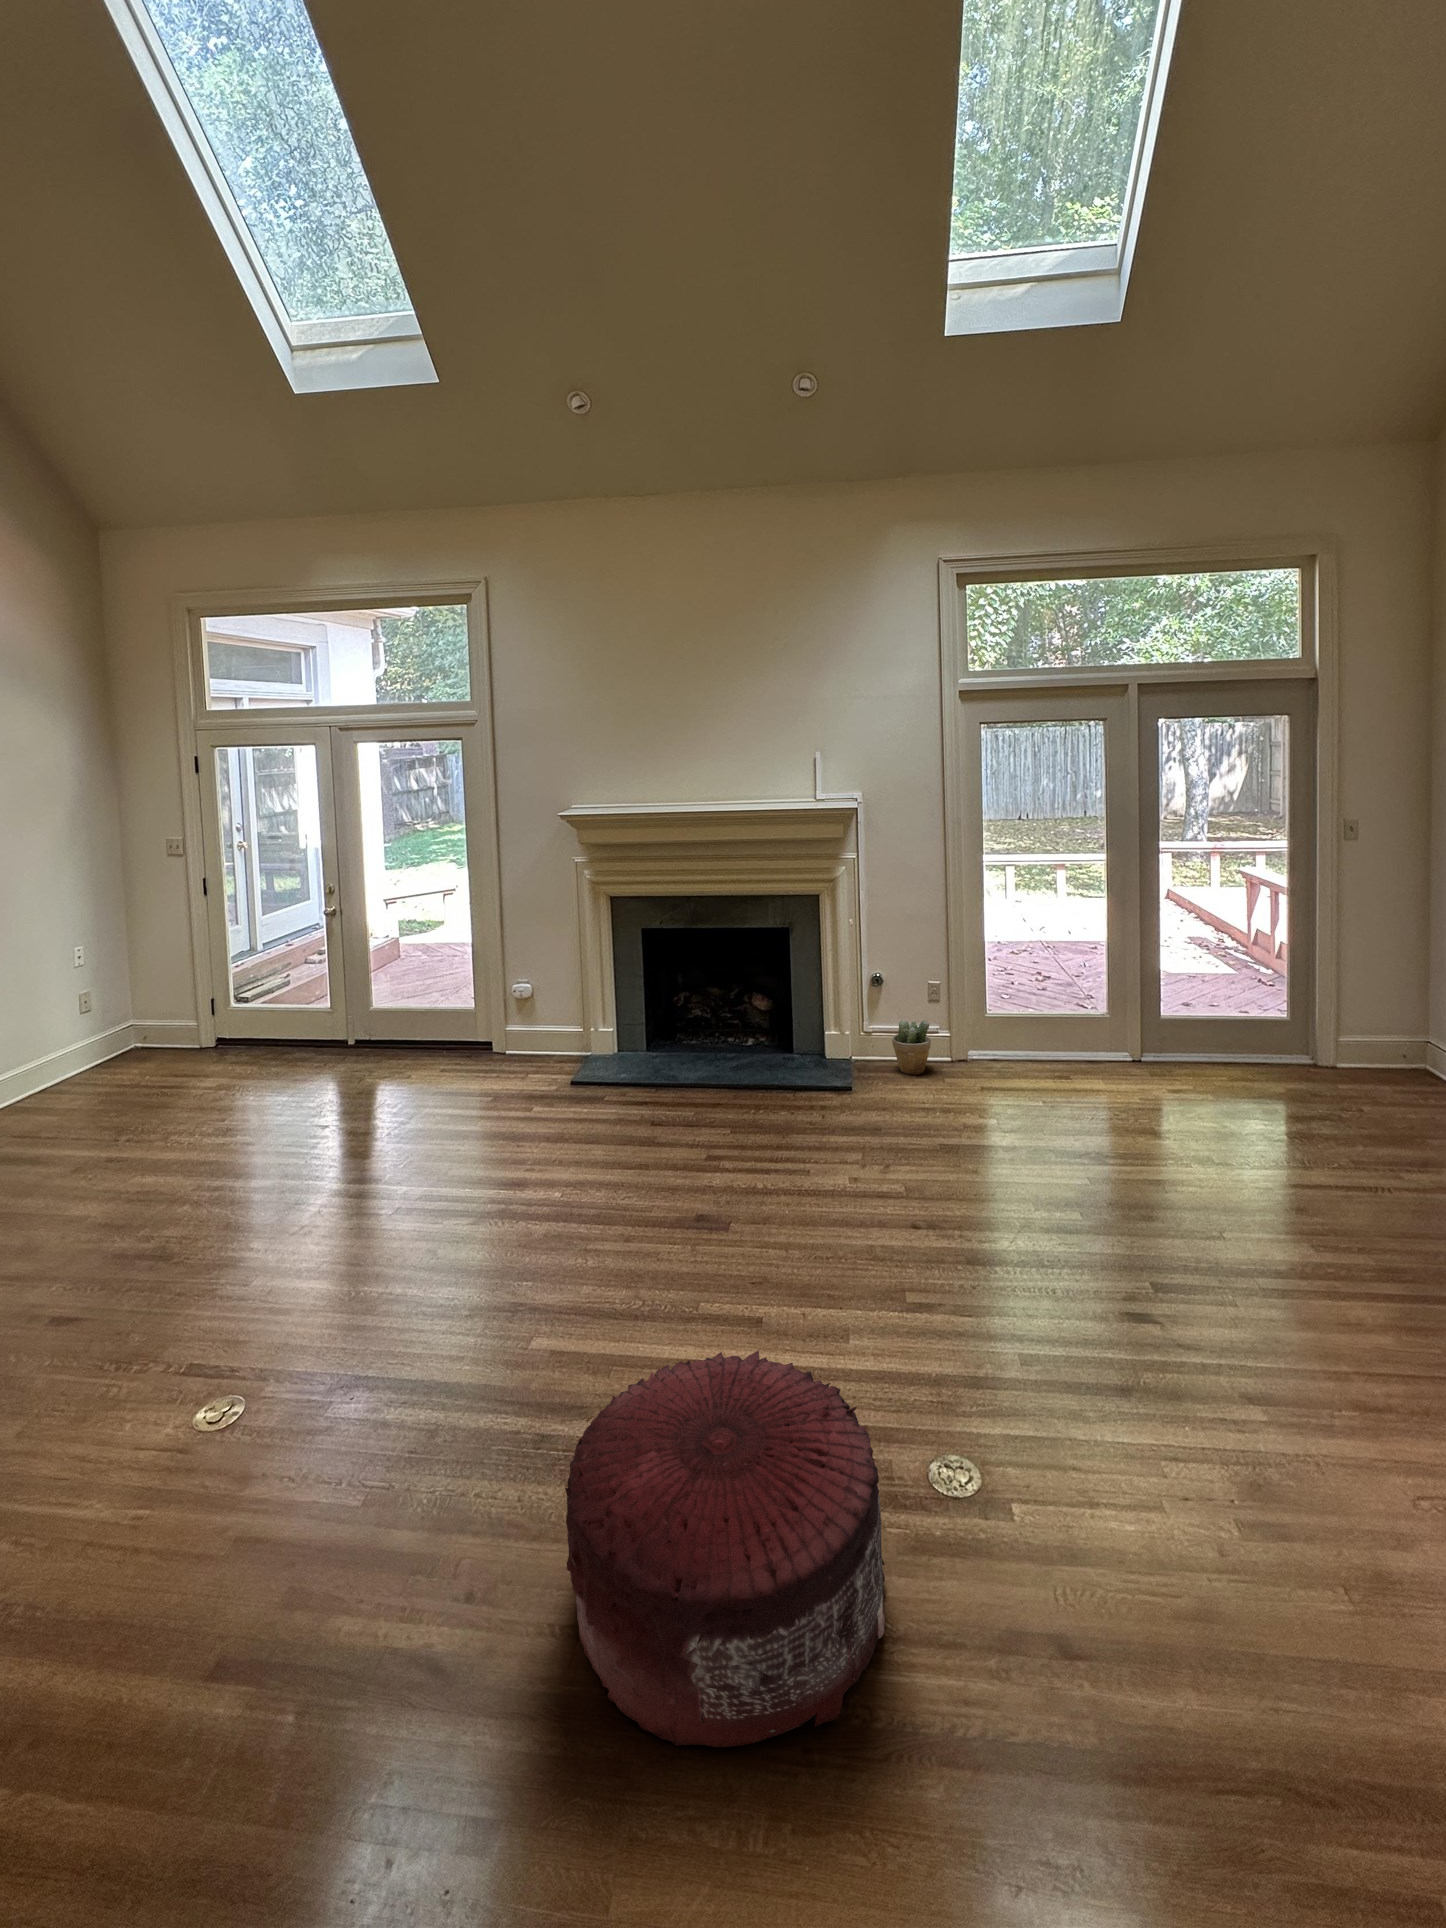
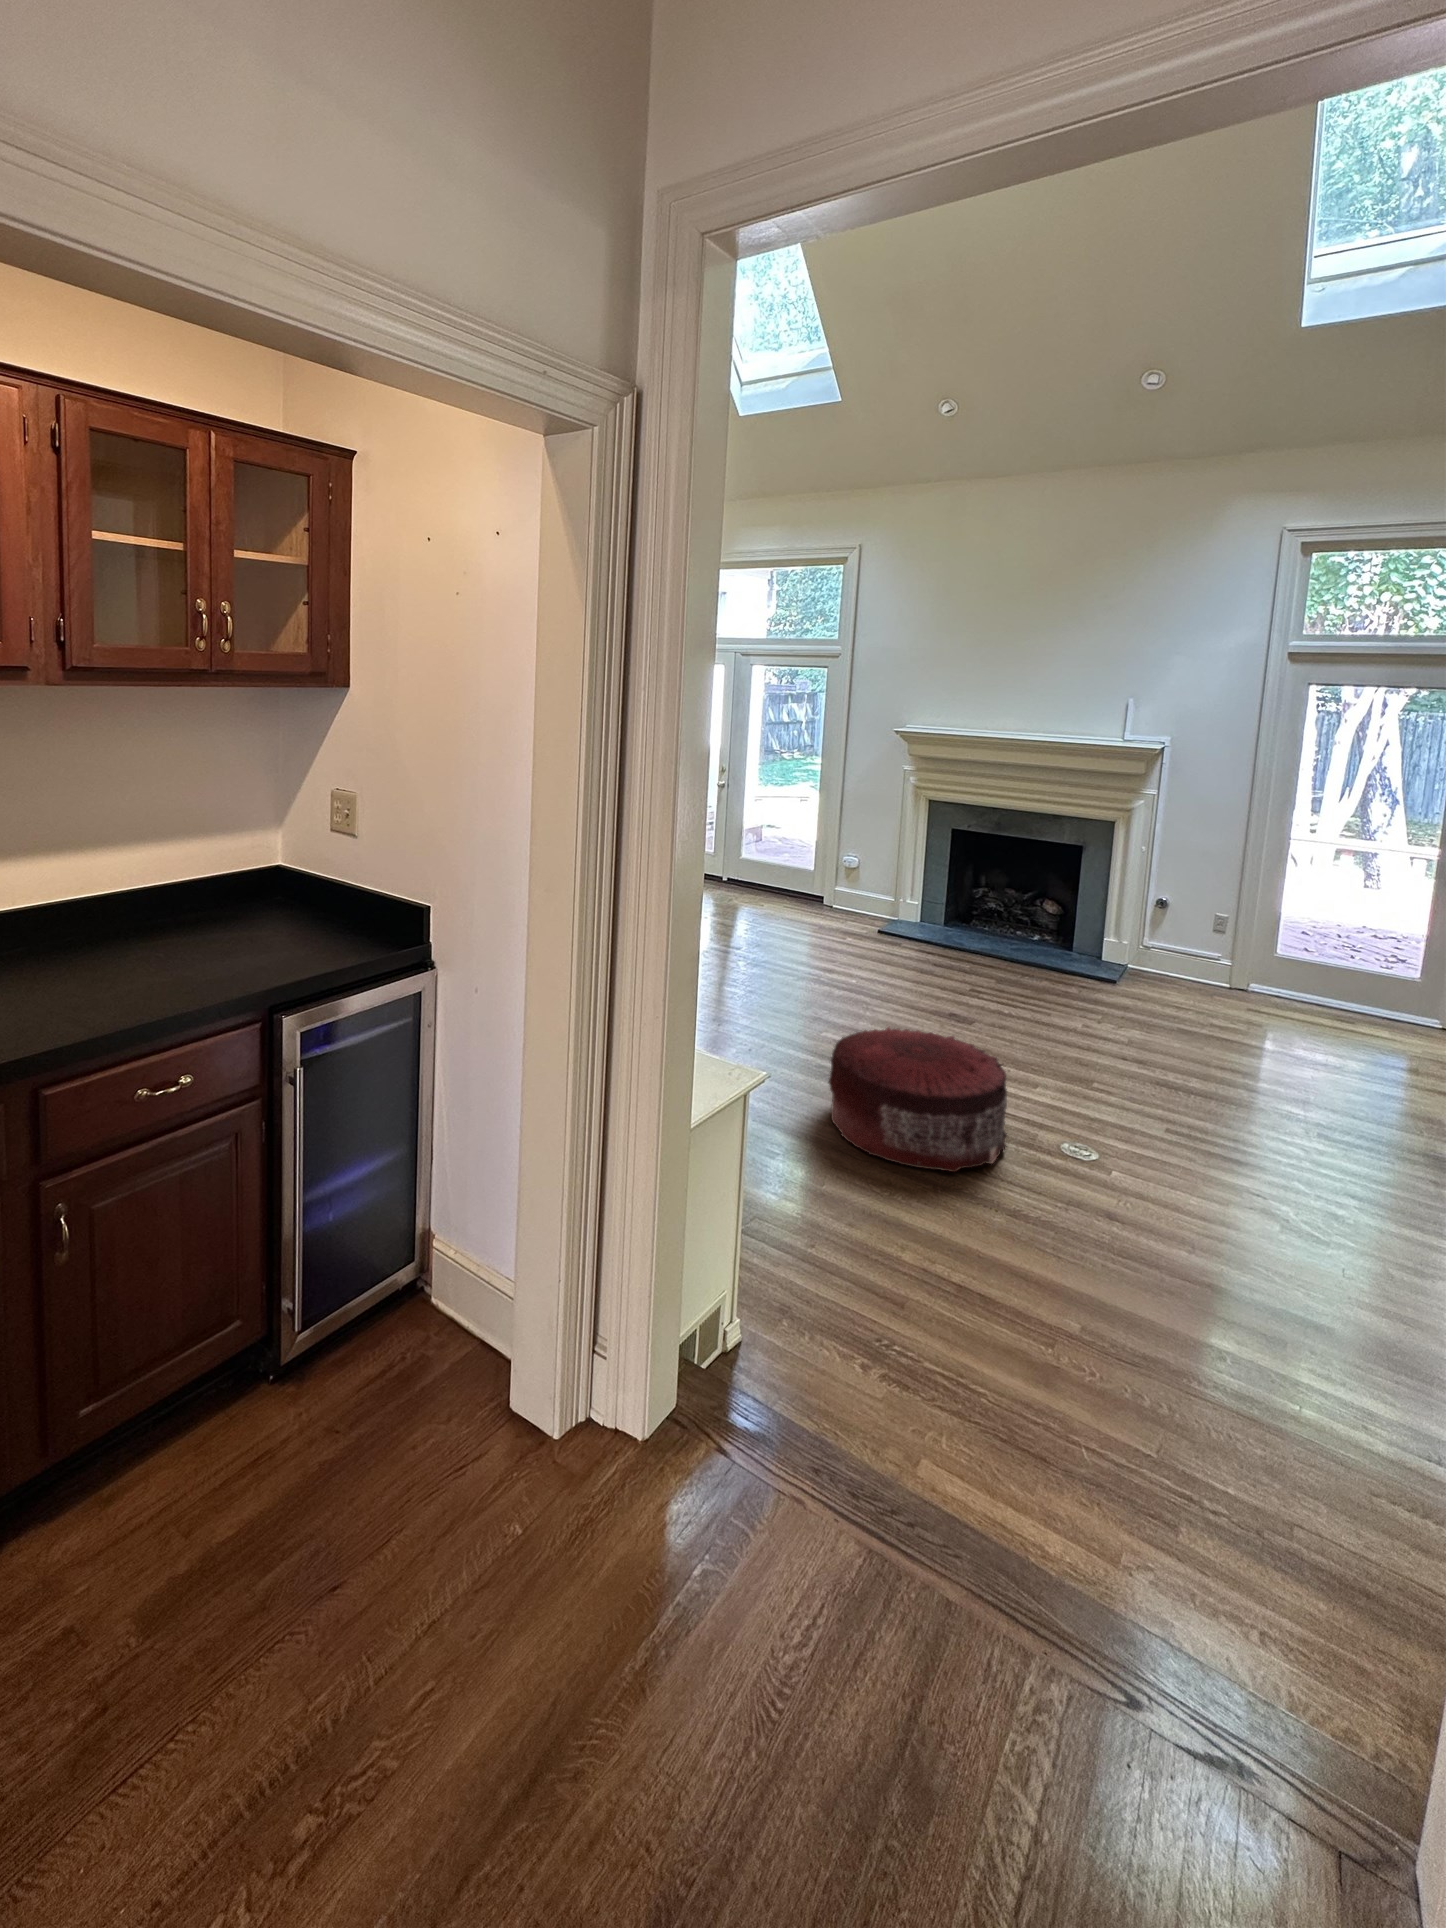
potted plant: present [892,1020,931,1074] -> none [1167,940,1207,988]

